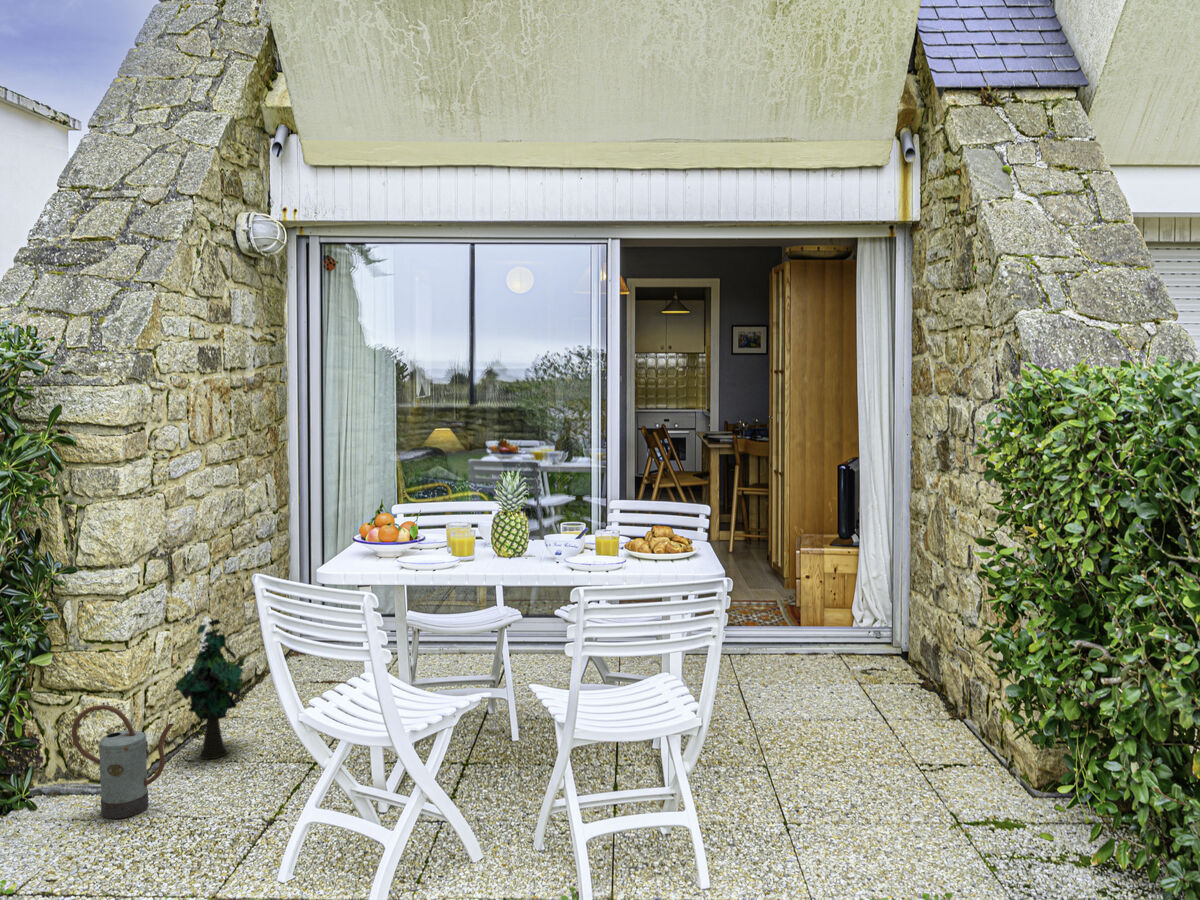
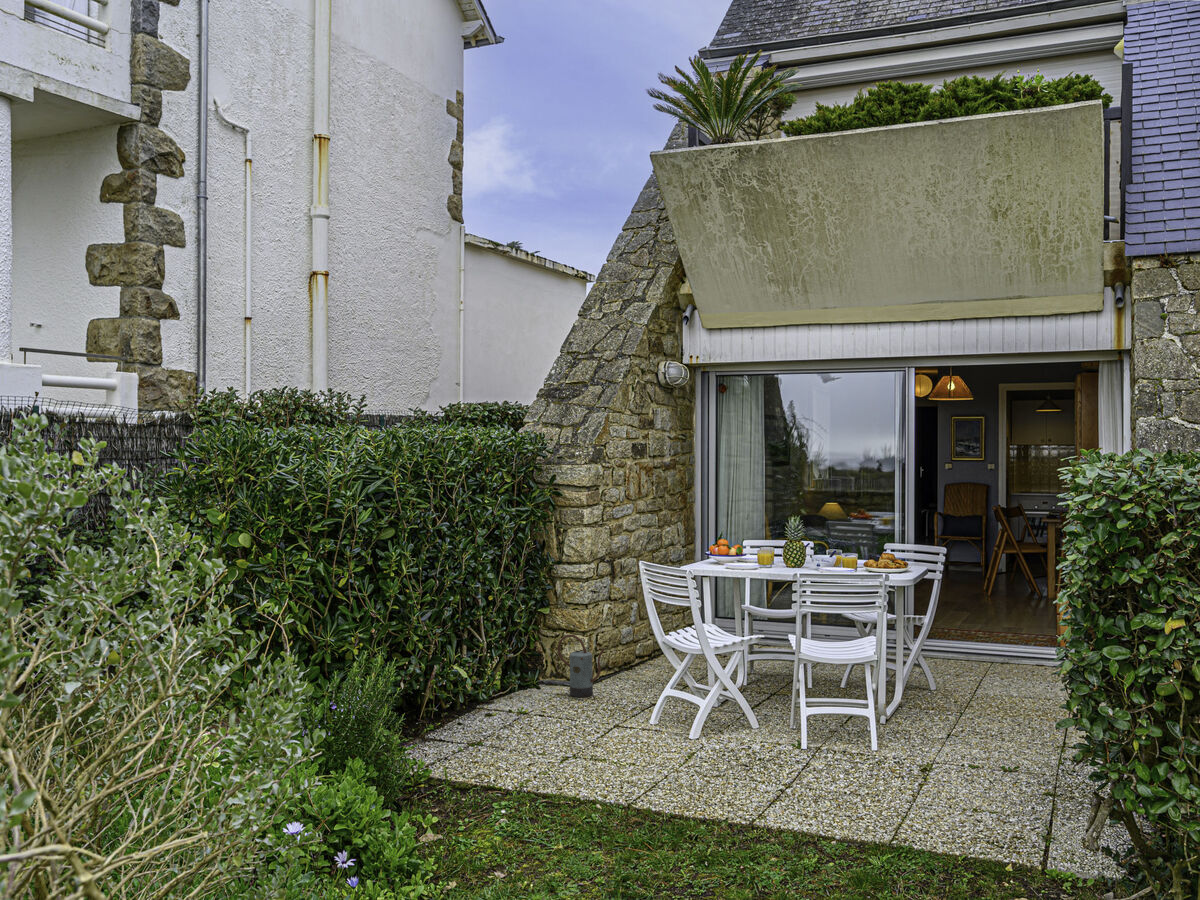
decorative plant: present [174,619,245,759] -> none [610,600,651,682]

